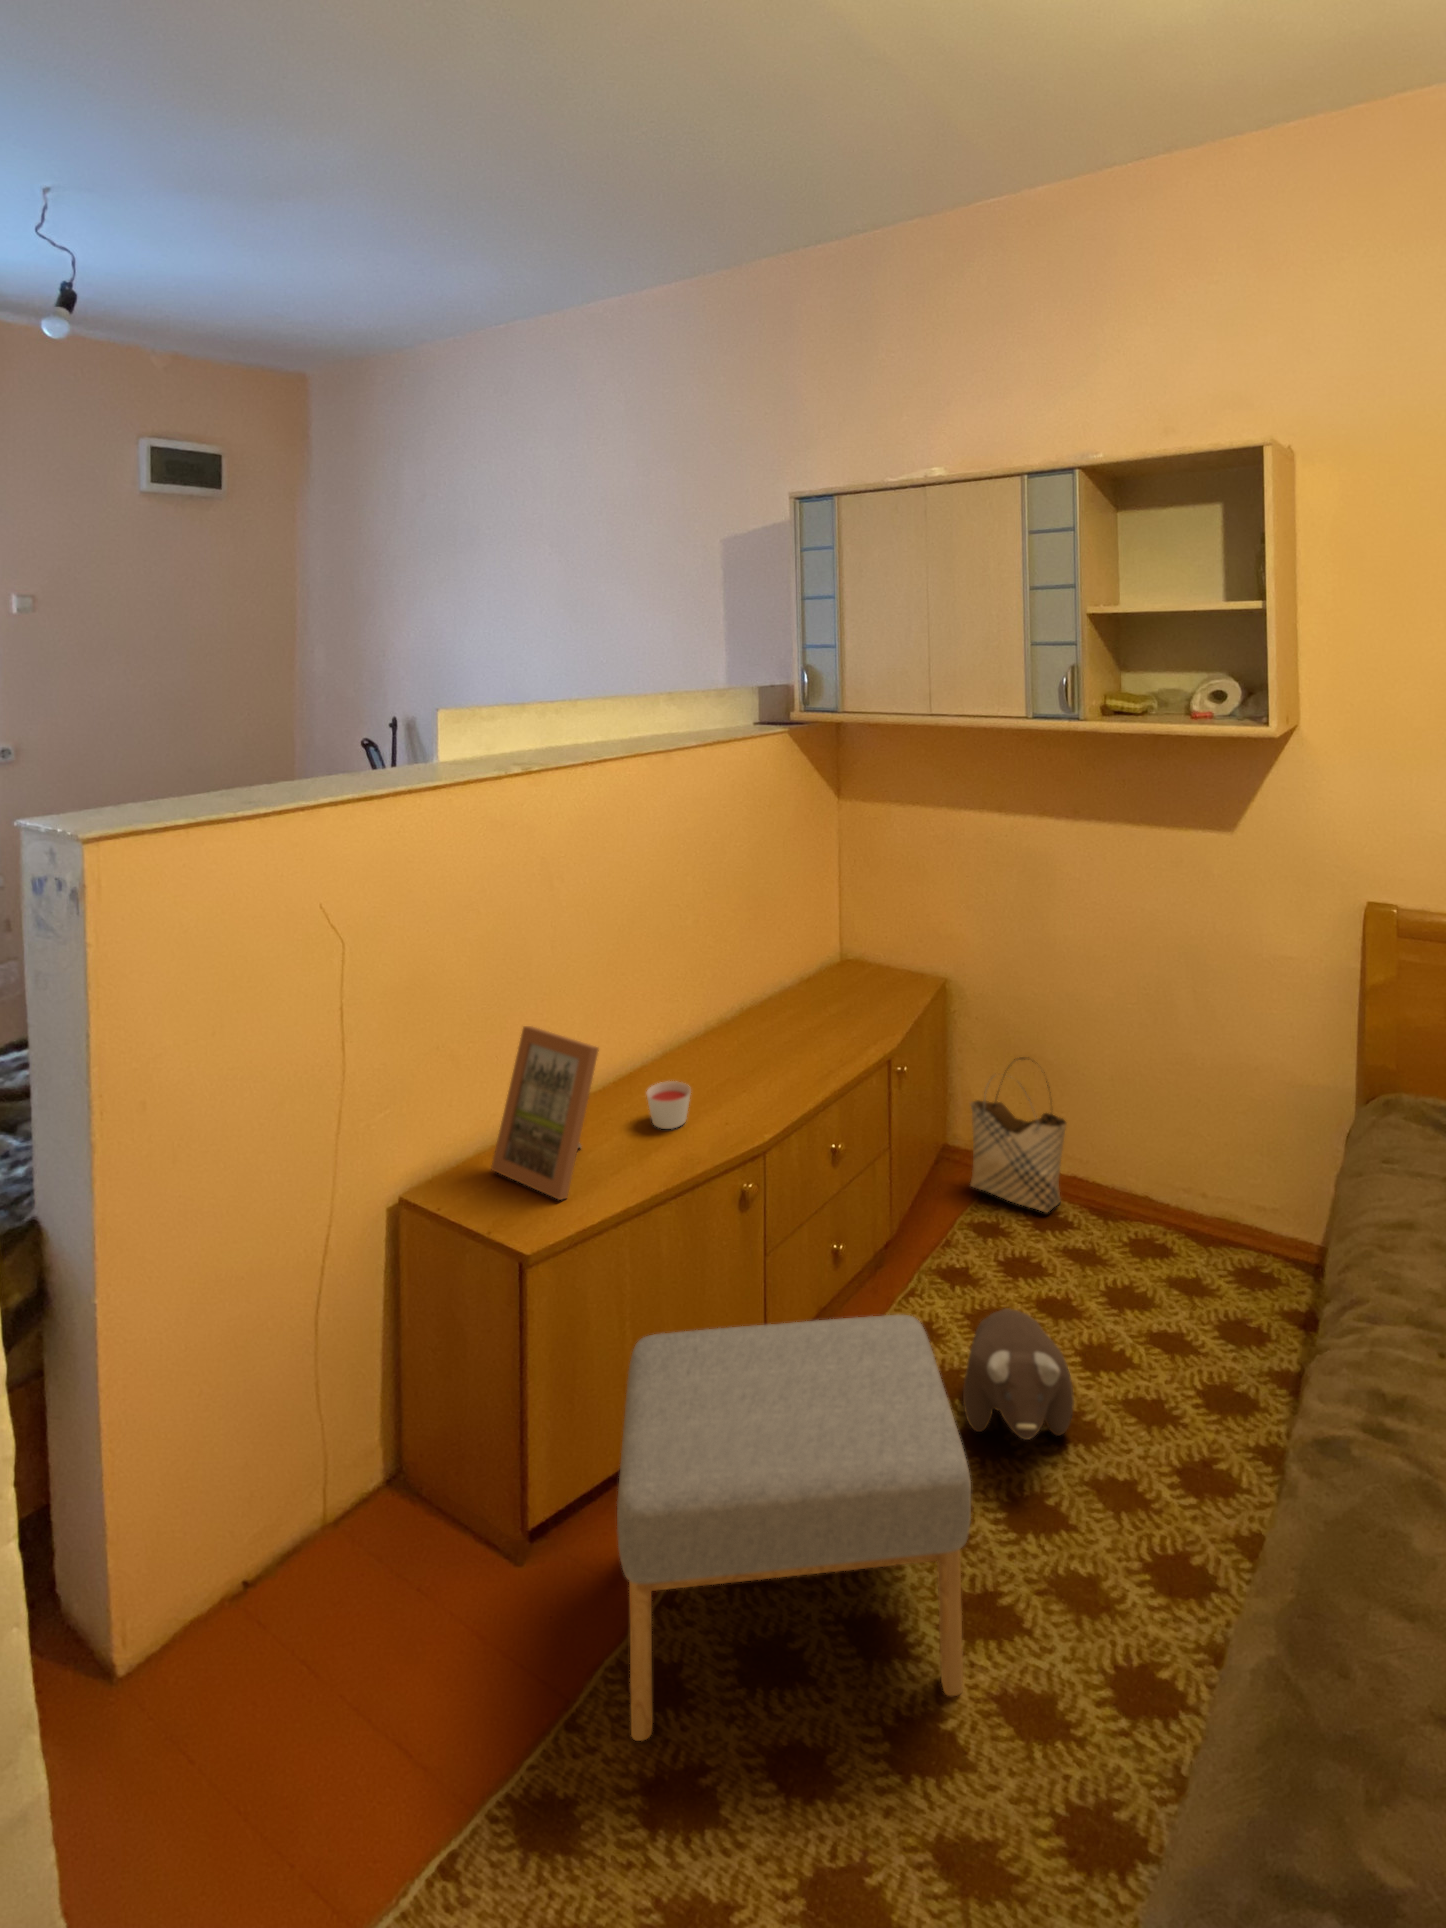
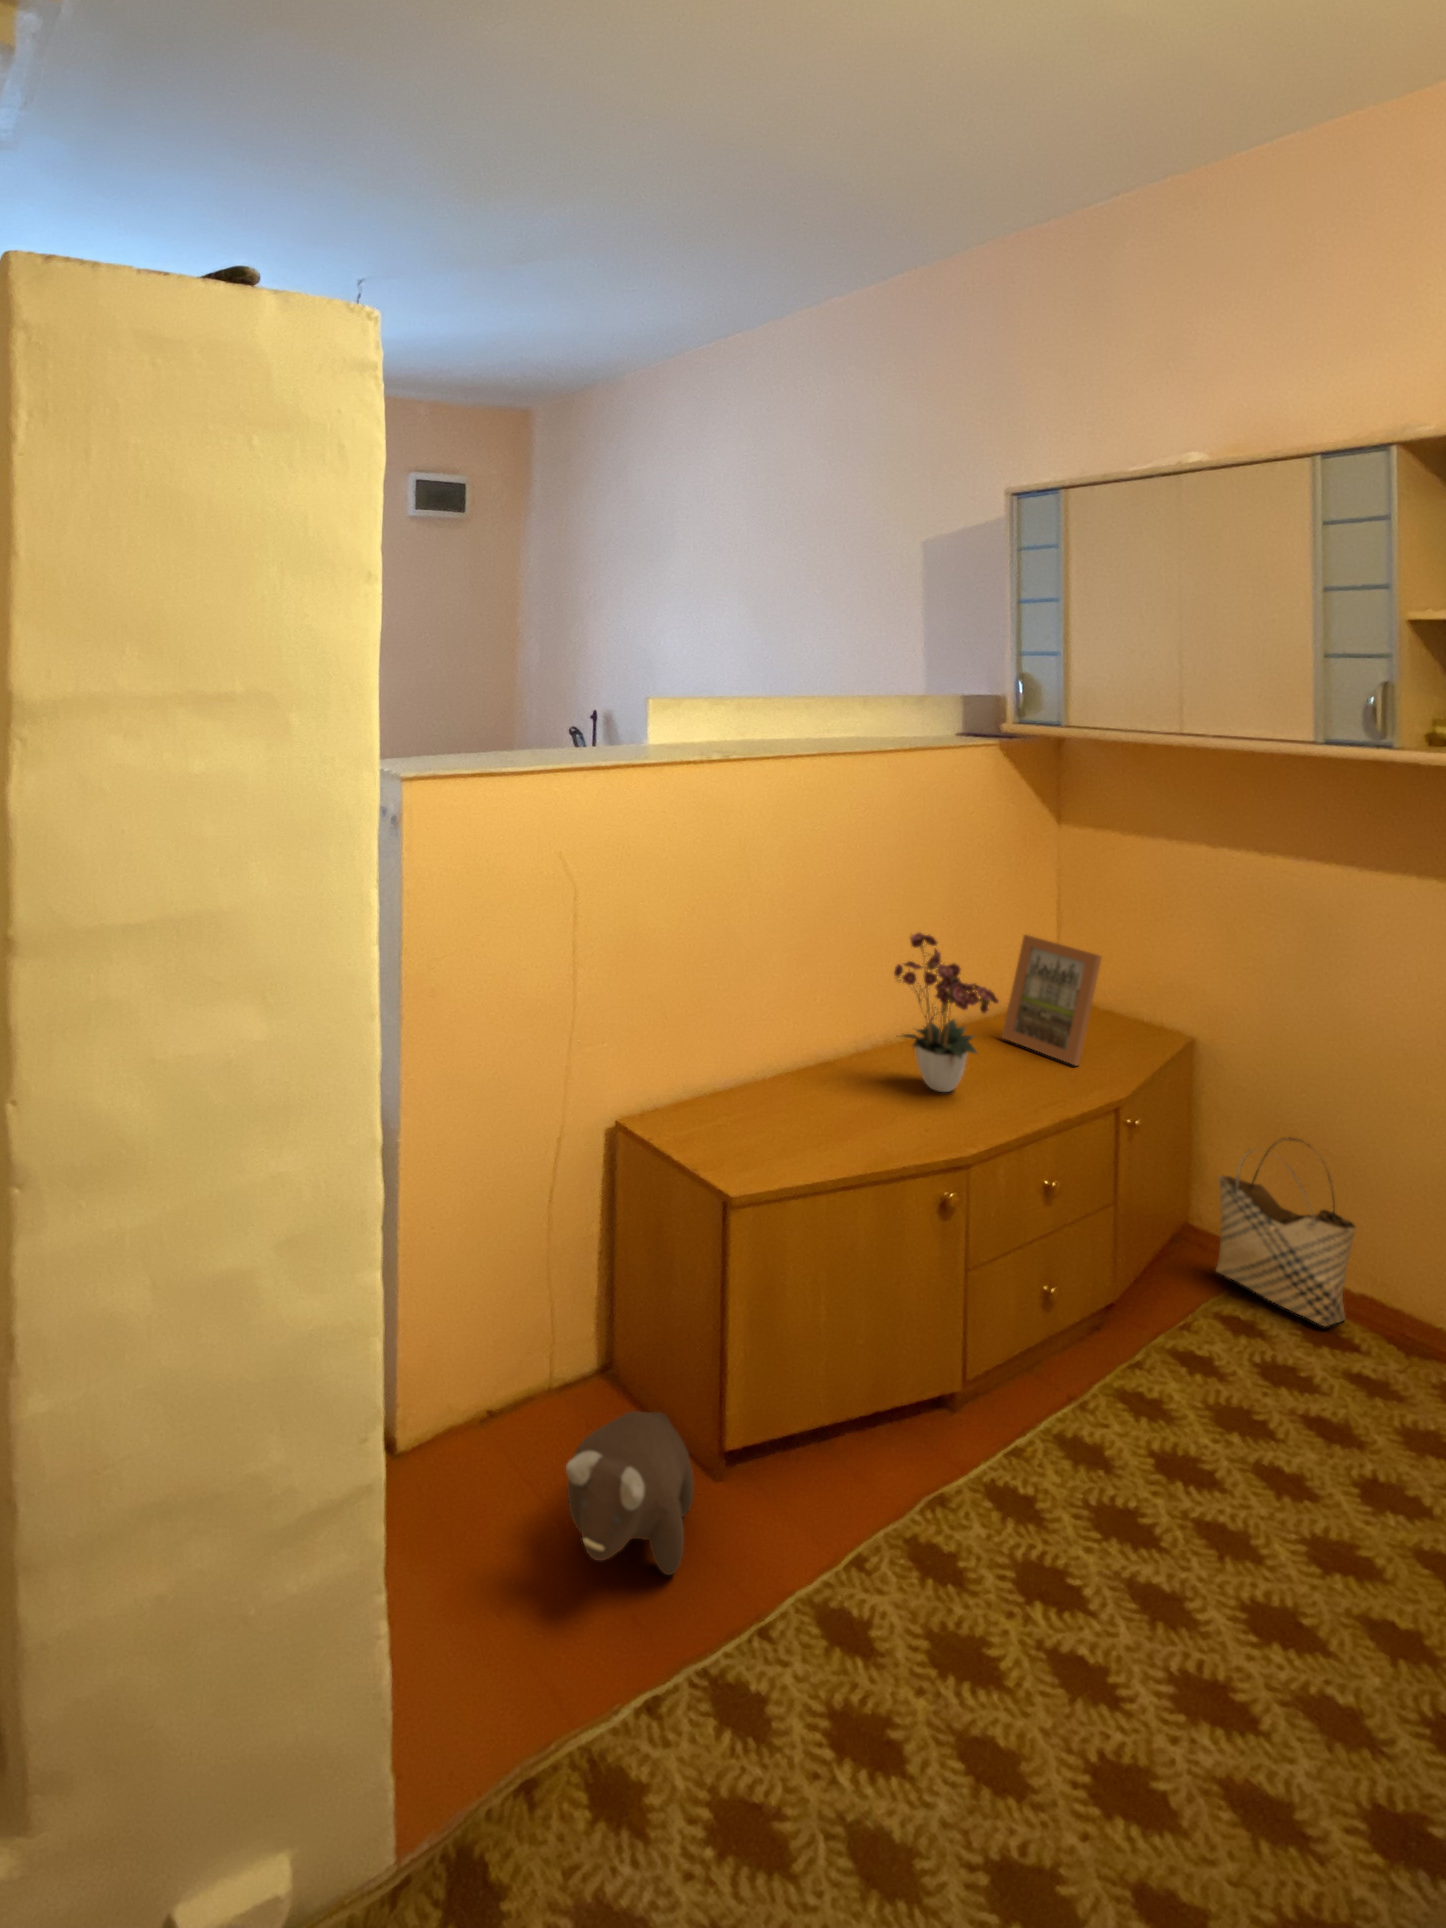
flower arrangement: none [691,921,800,1083] -> present [894,933,999,1092]
picture frame: present [491,1026,599,1200] -> present [1002,935,1102,1066]
candle: present [647,1081,691,1129] -> none [840,1072,886,1119]
plush toy: present [963,1308,1074,1440] -> present [566,1411,694,1575]
footstool: present [617,1315,971,1741] -> none [813,1305,1212,1797]

